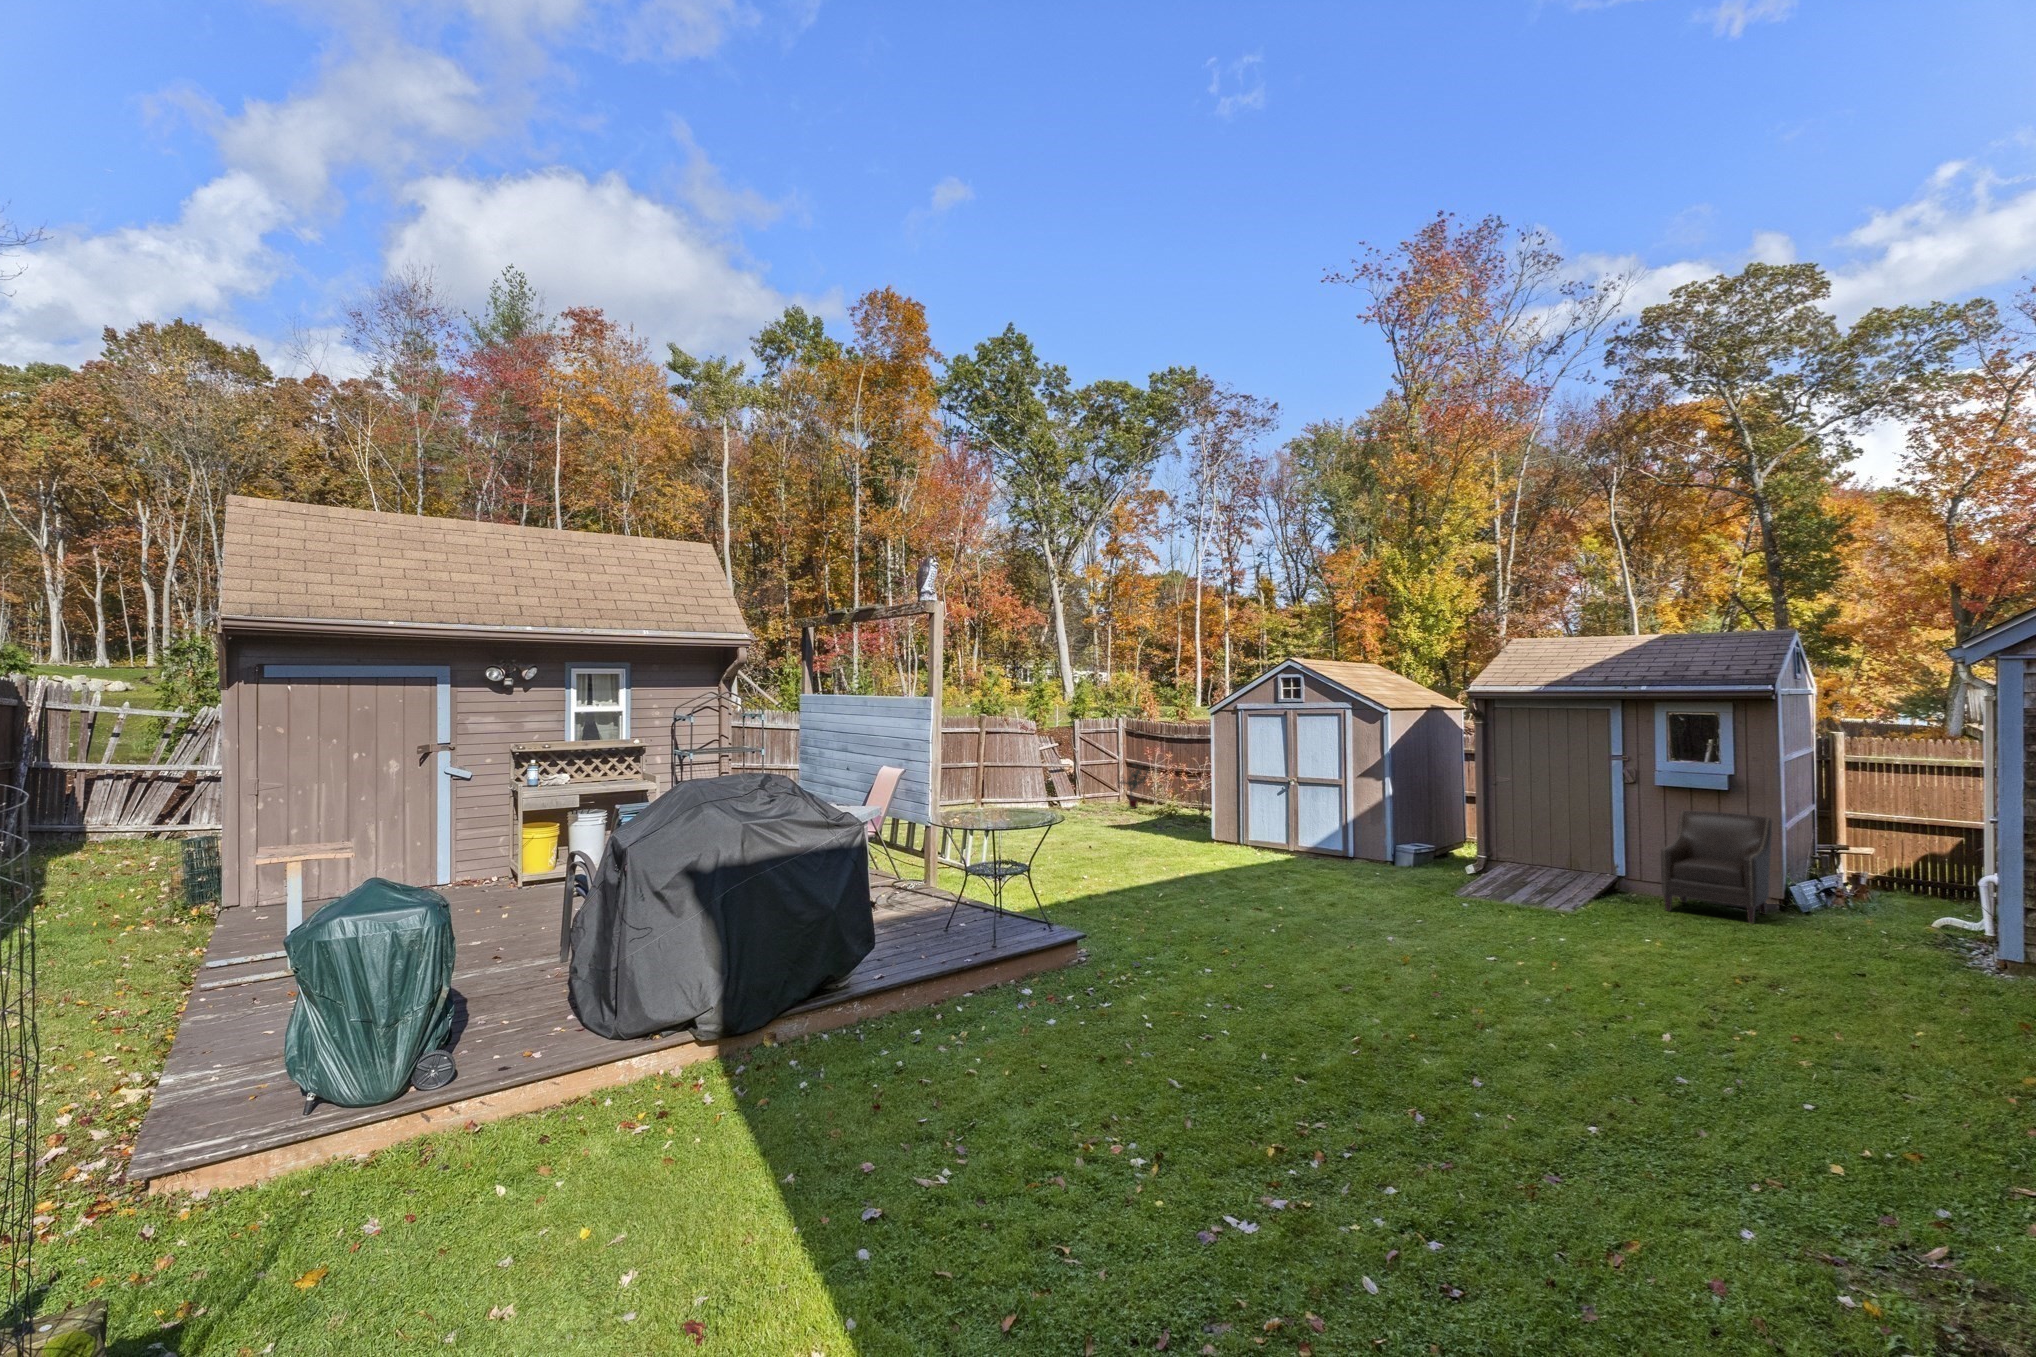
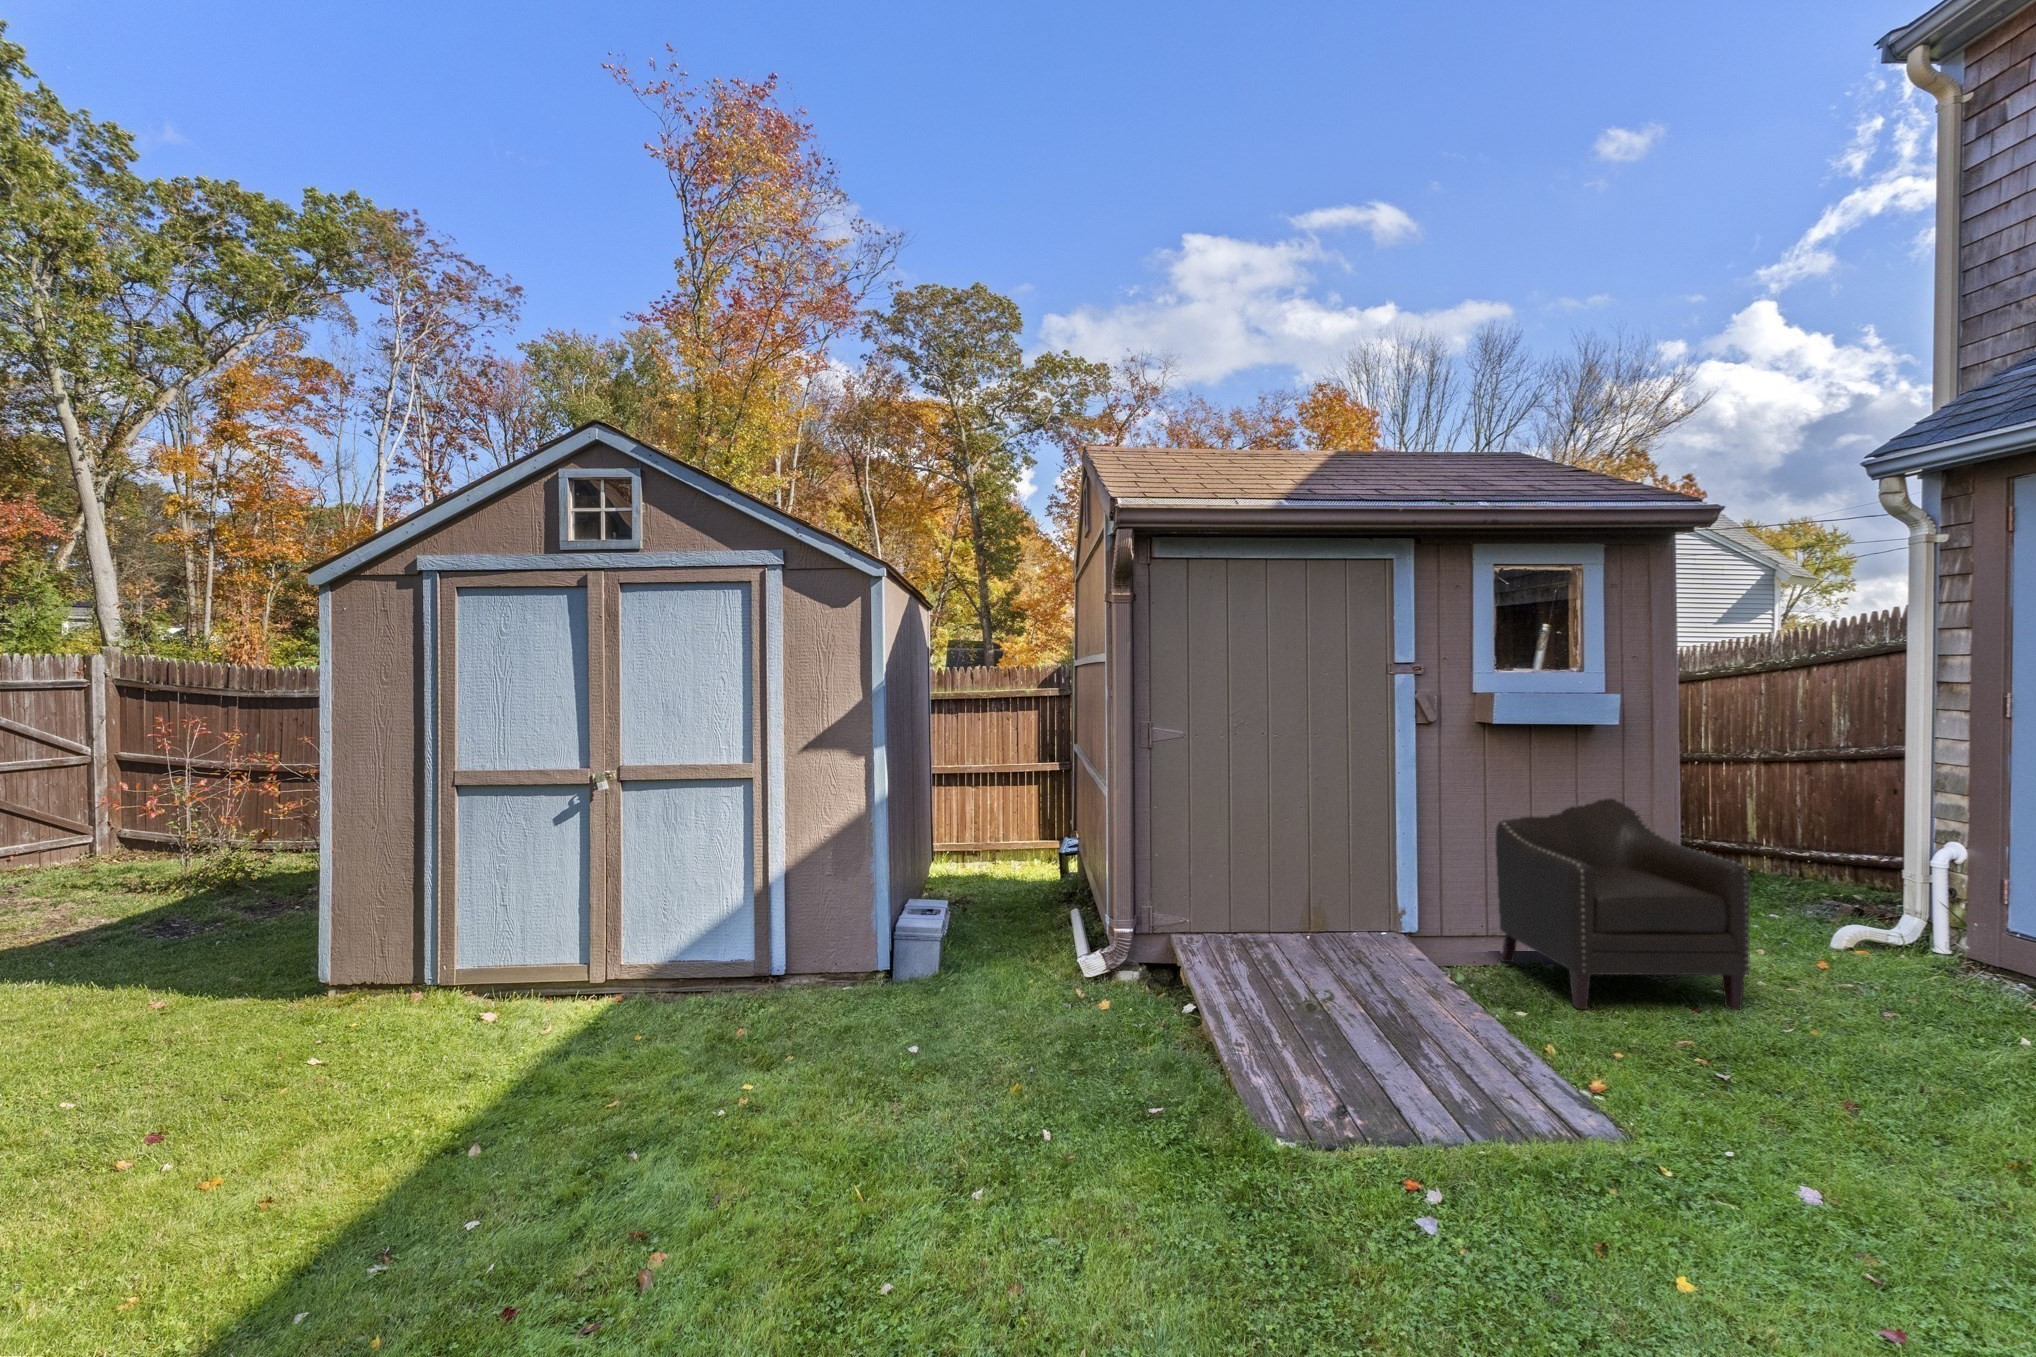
potted tree: present [1118,764,1149,809] -> none [79,756,201,876]

